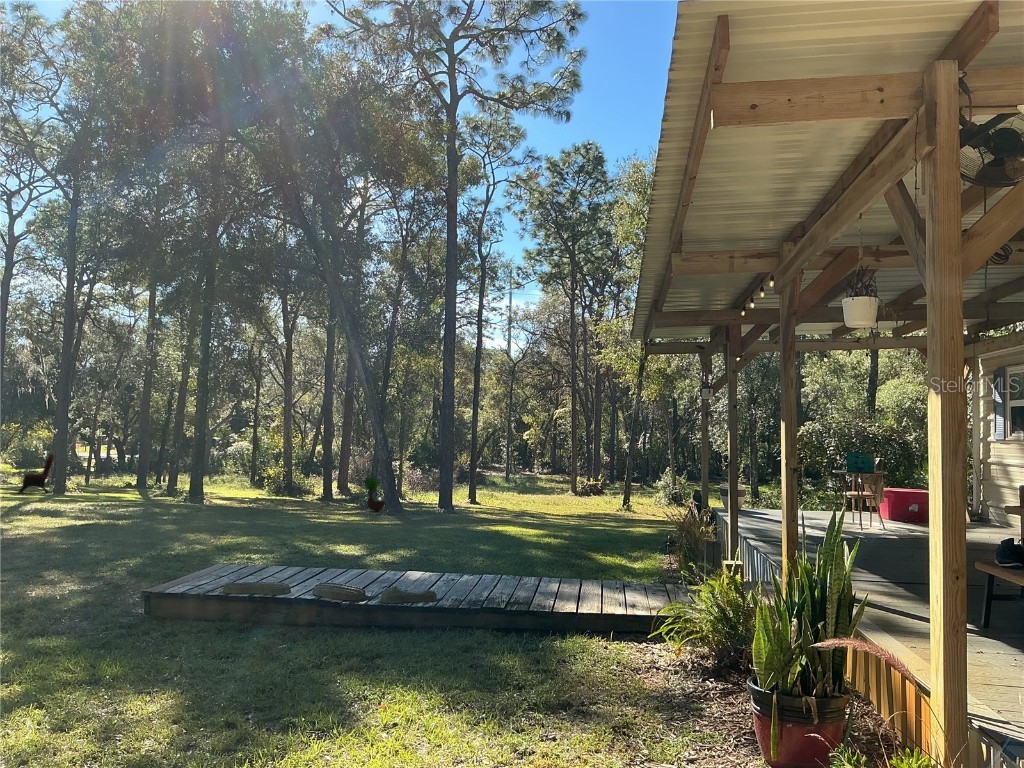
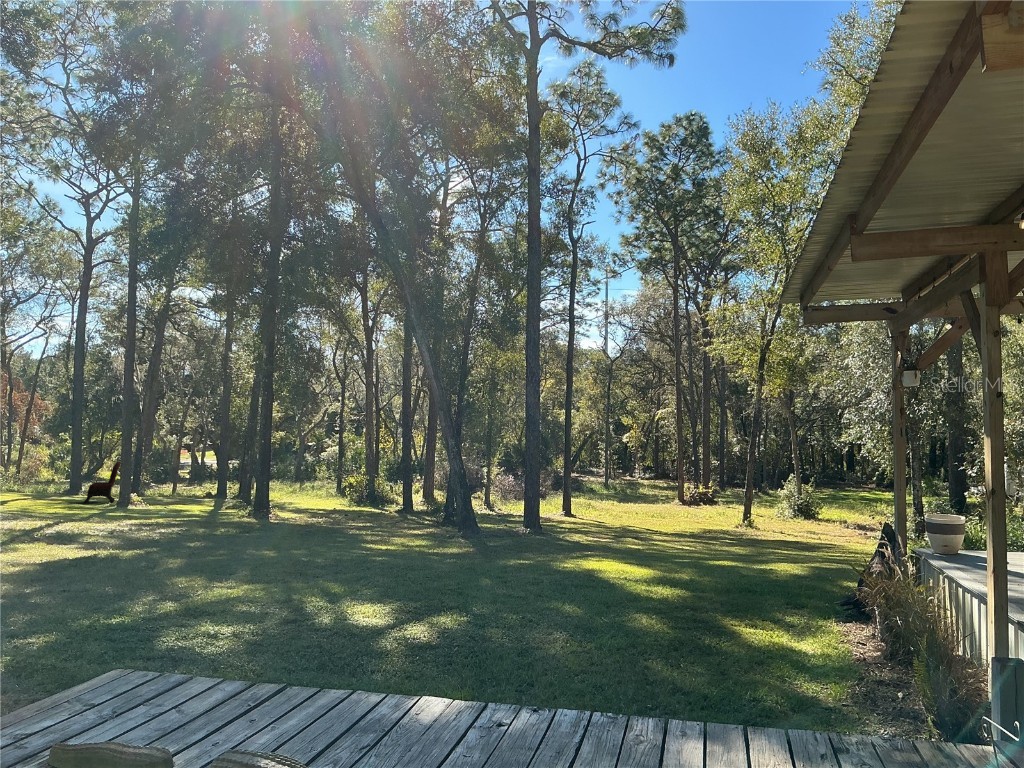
potted tree: present [363,477,385,511] -> none [434,484,460,530]

